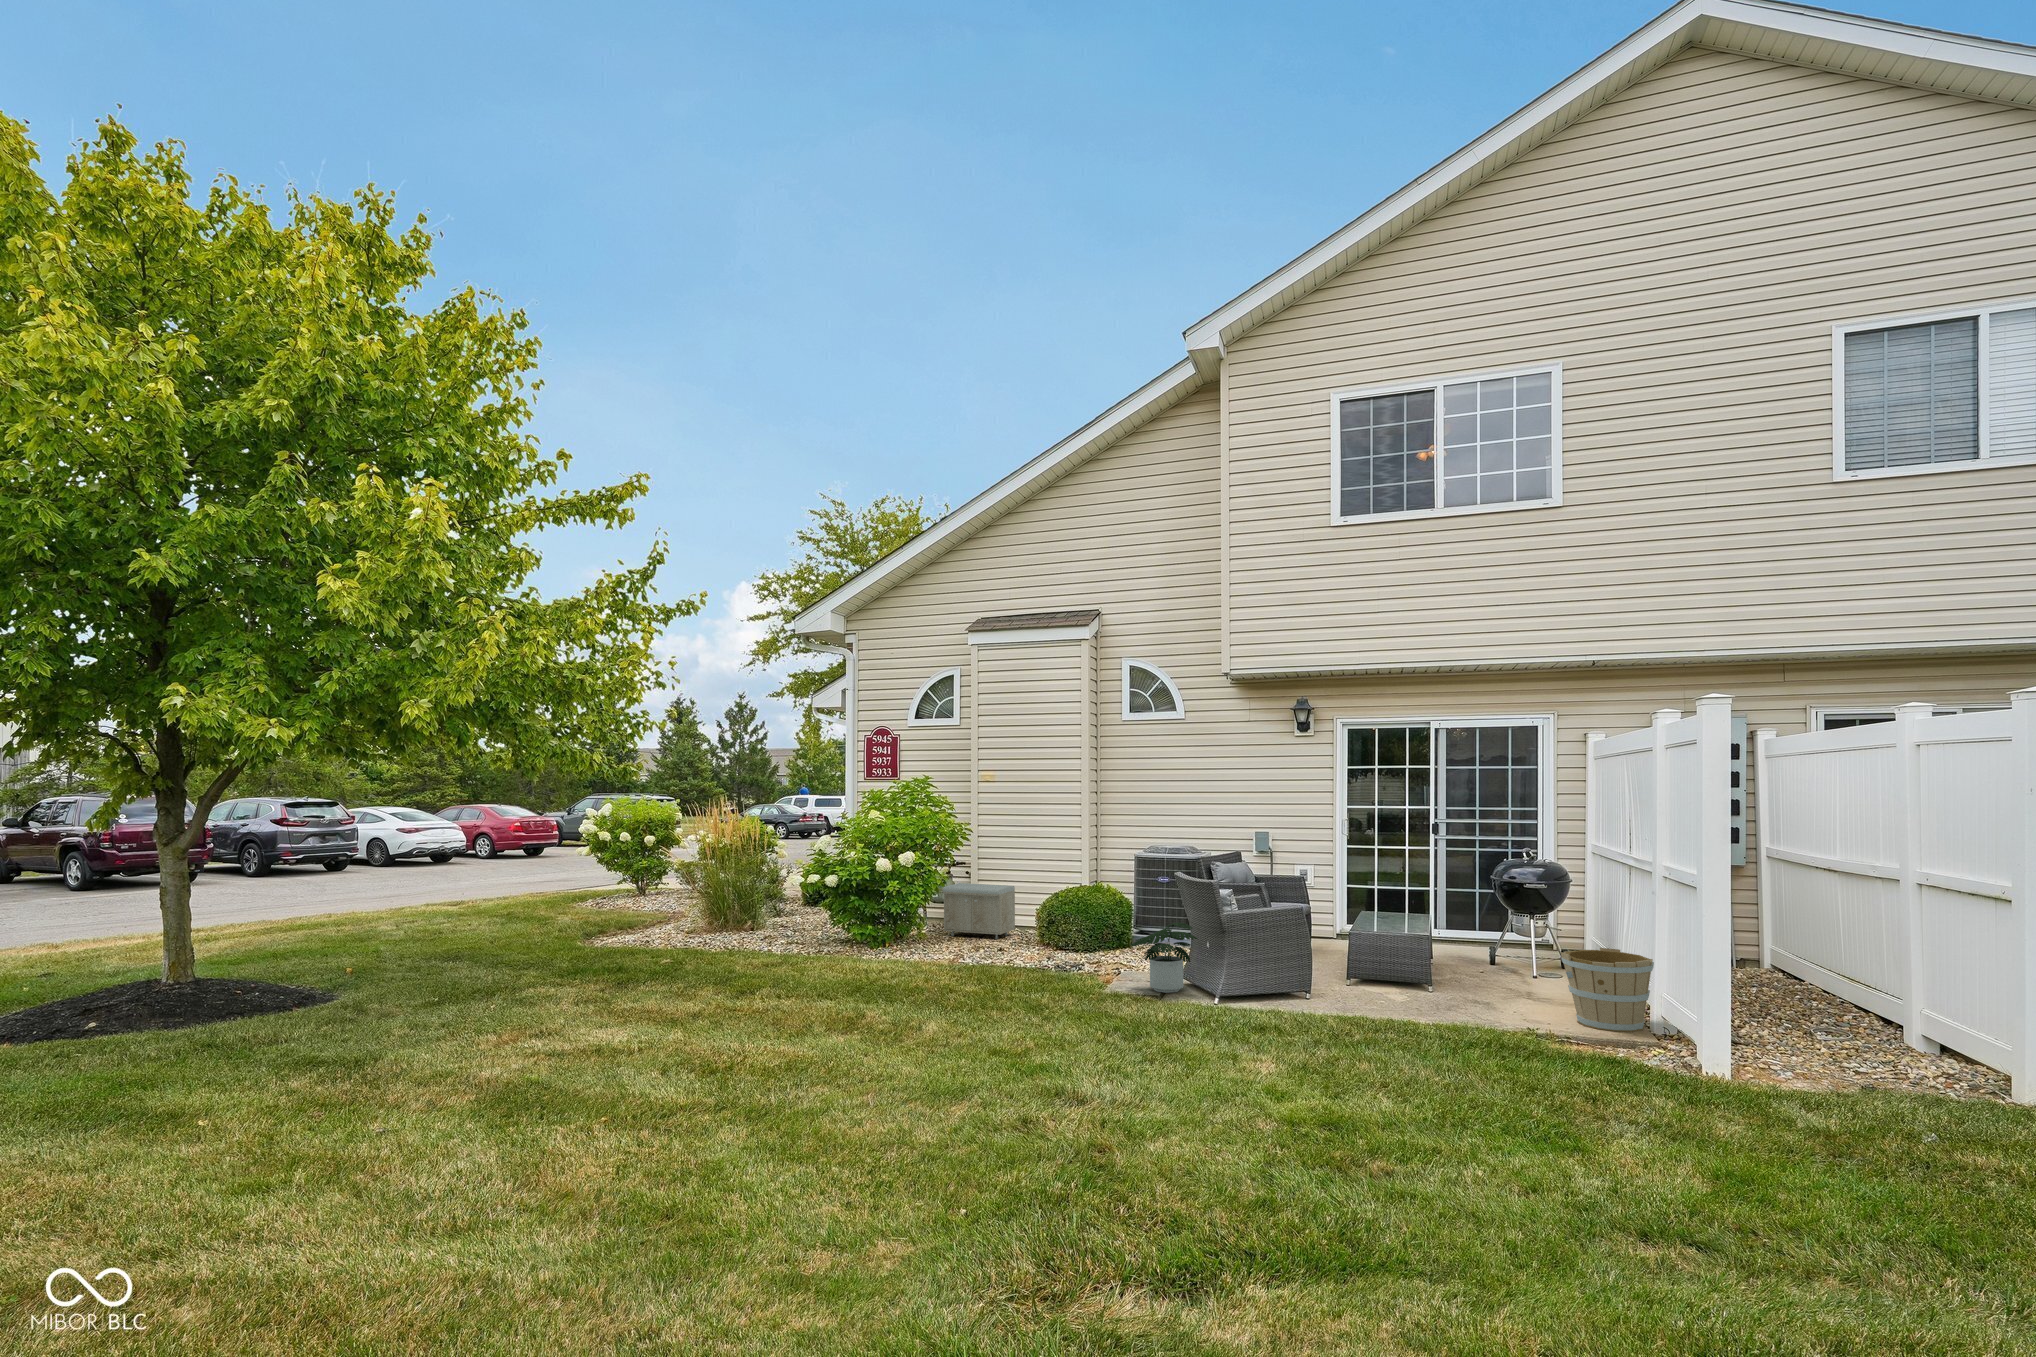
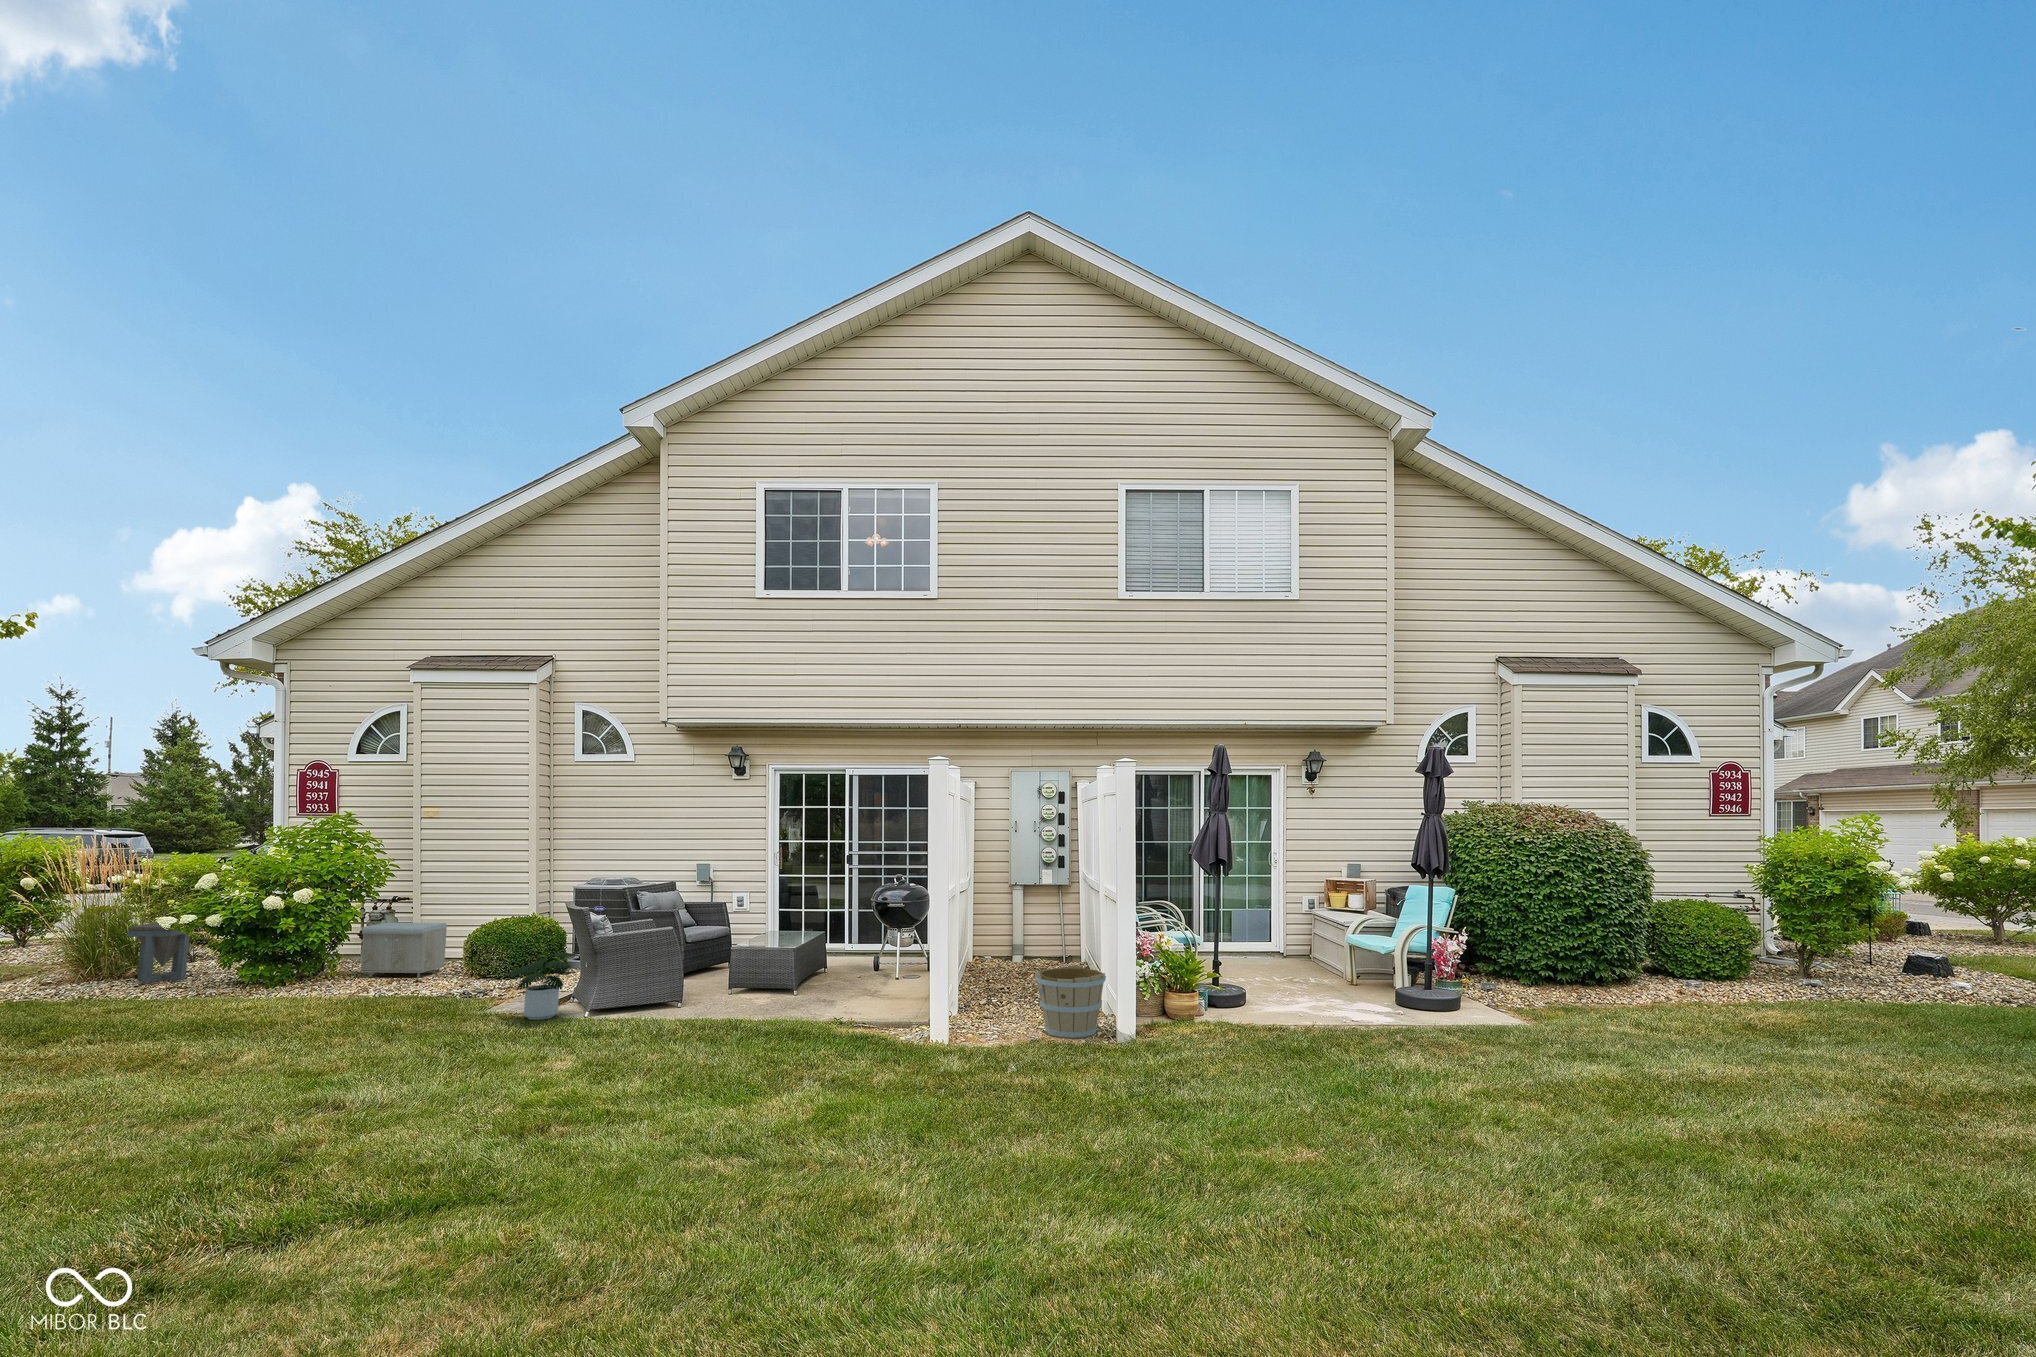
side table: none [751,876,805,932] -> present [127,922,190,984]
wooden bucket: present [1561,948,1654,1032] -> present [1035,966,1106,1039]

